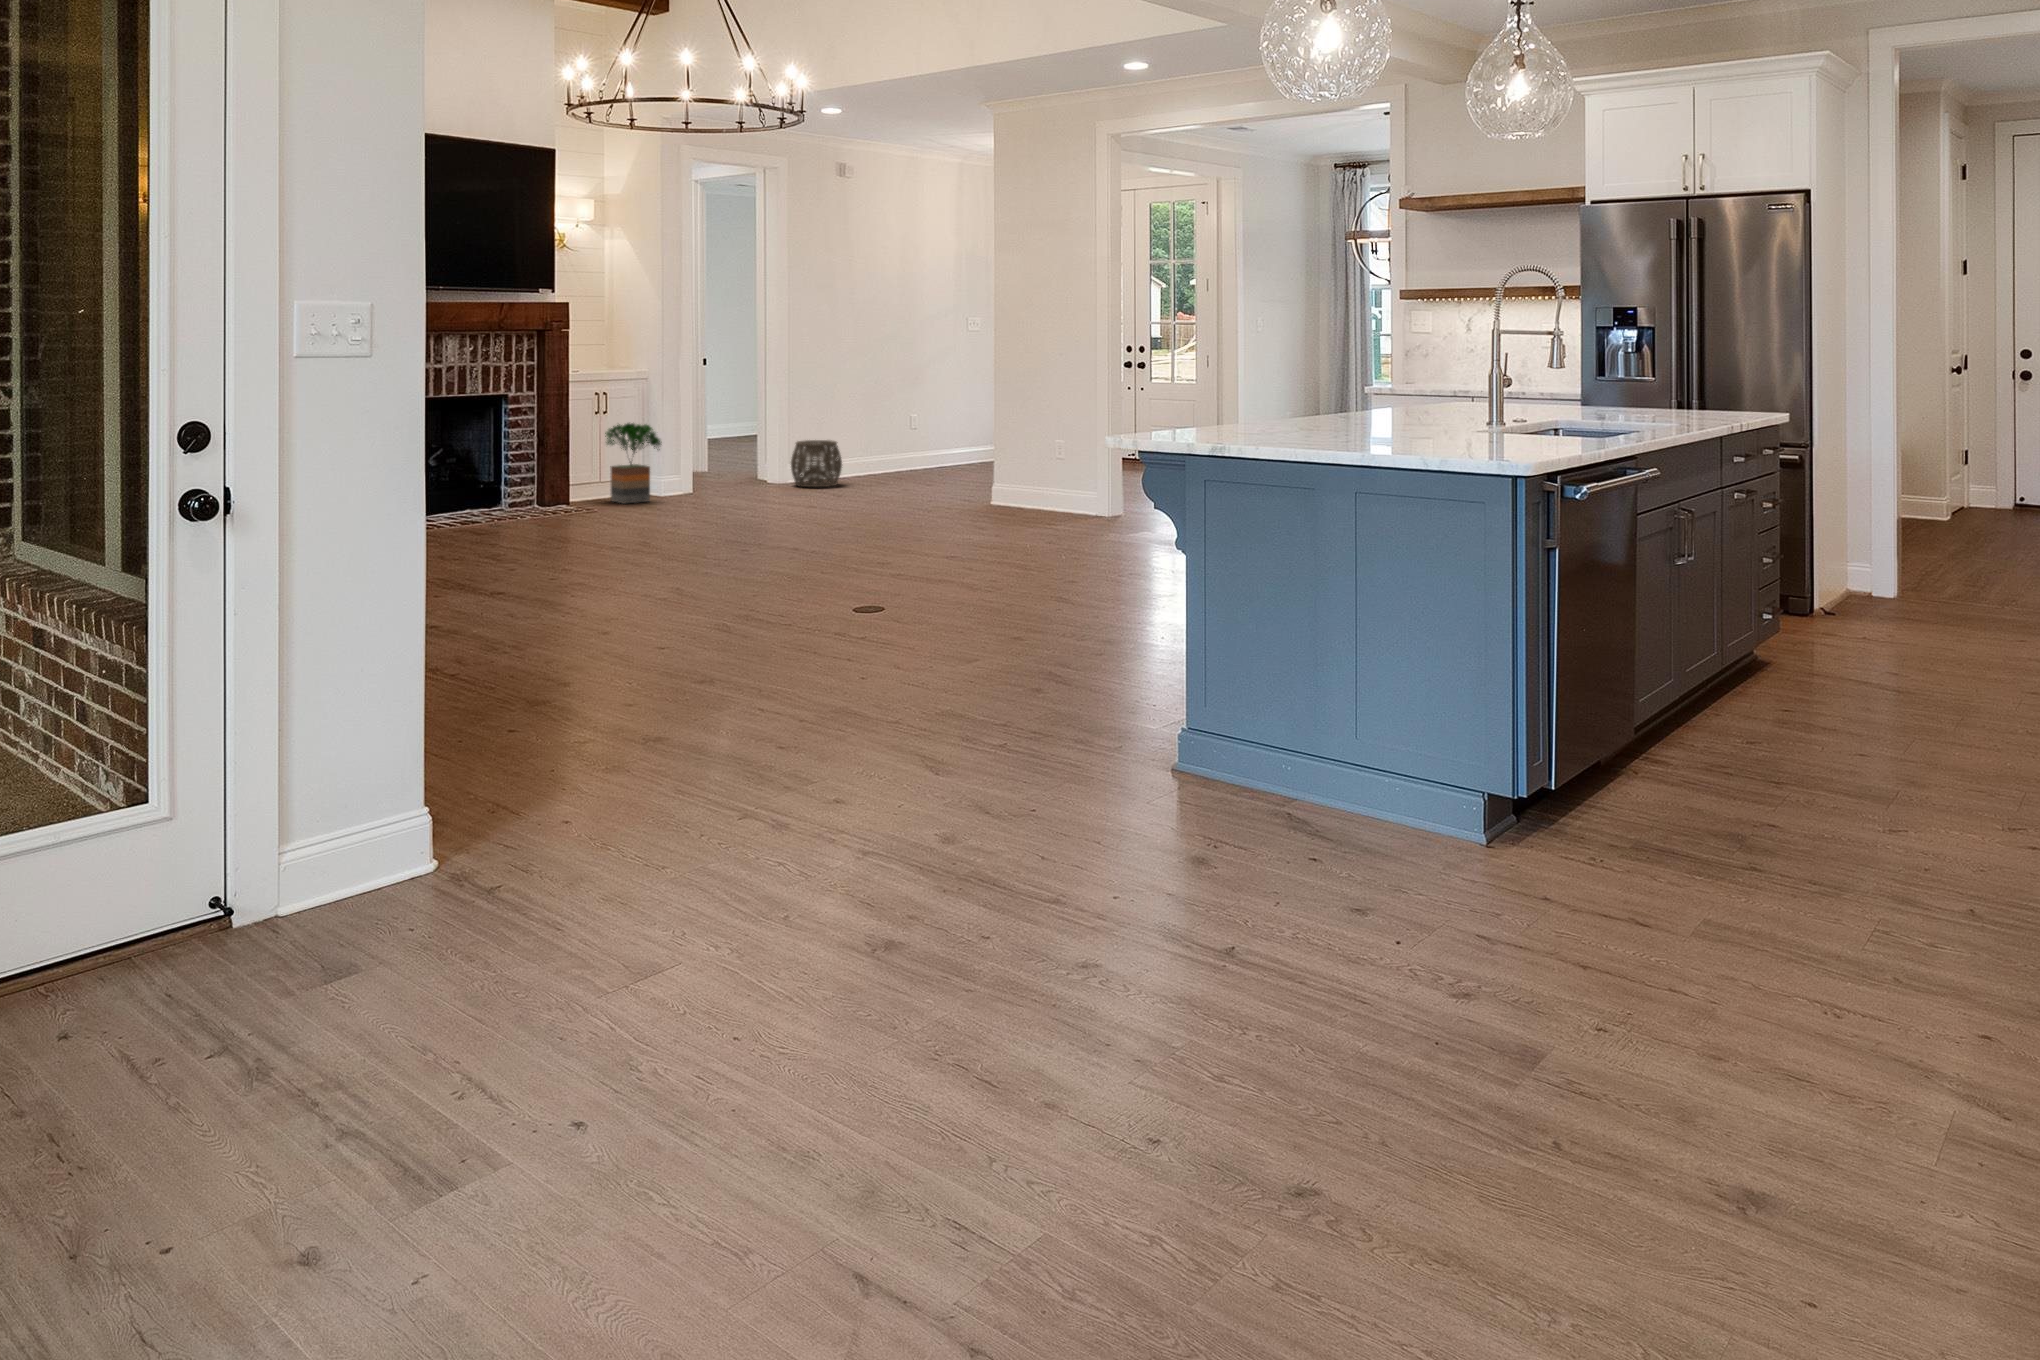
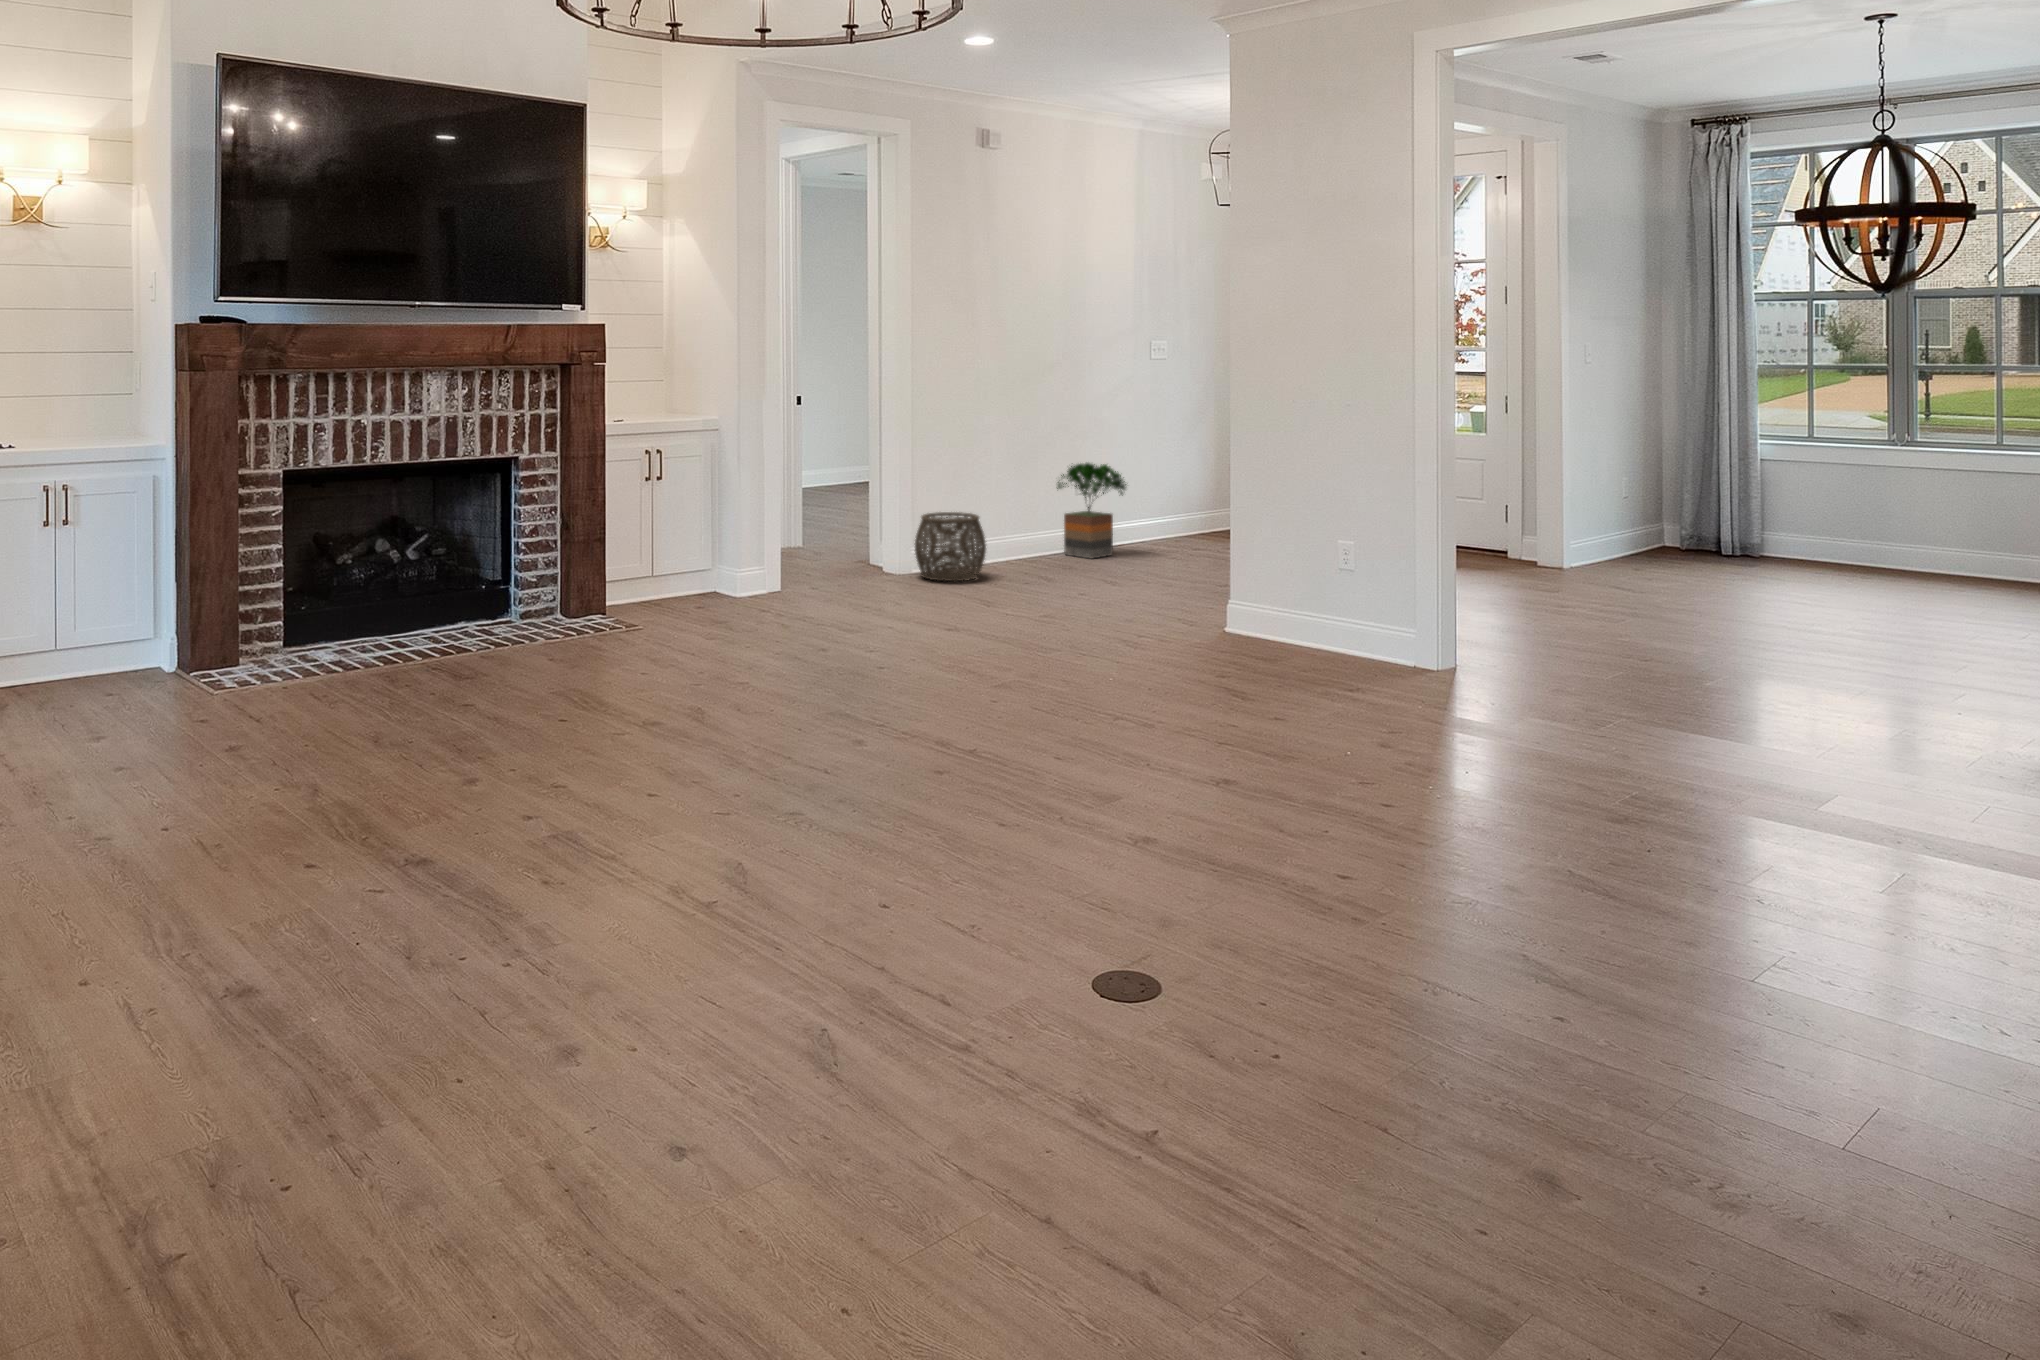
potted tree: present [605,423,662,504] -> present [1057,463,1127,559]

